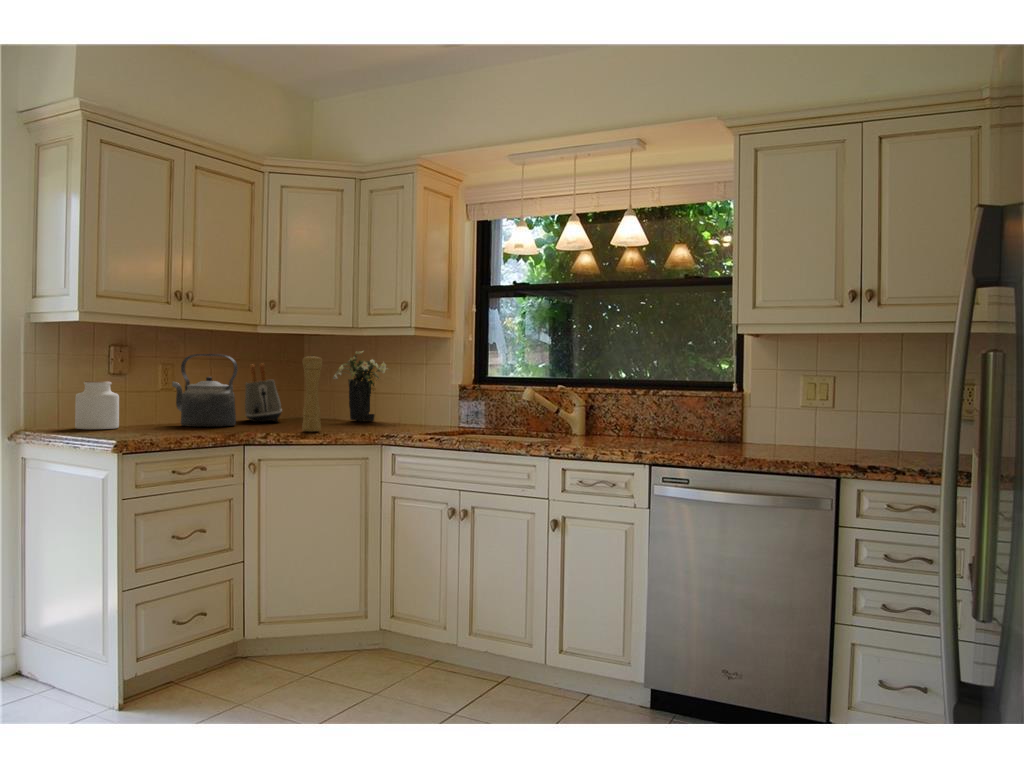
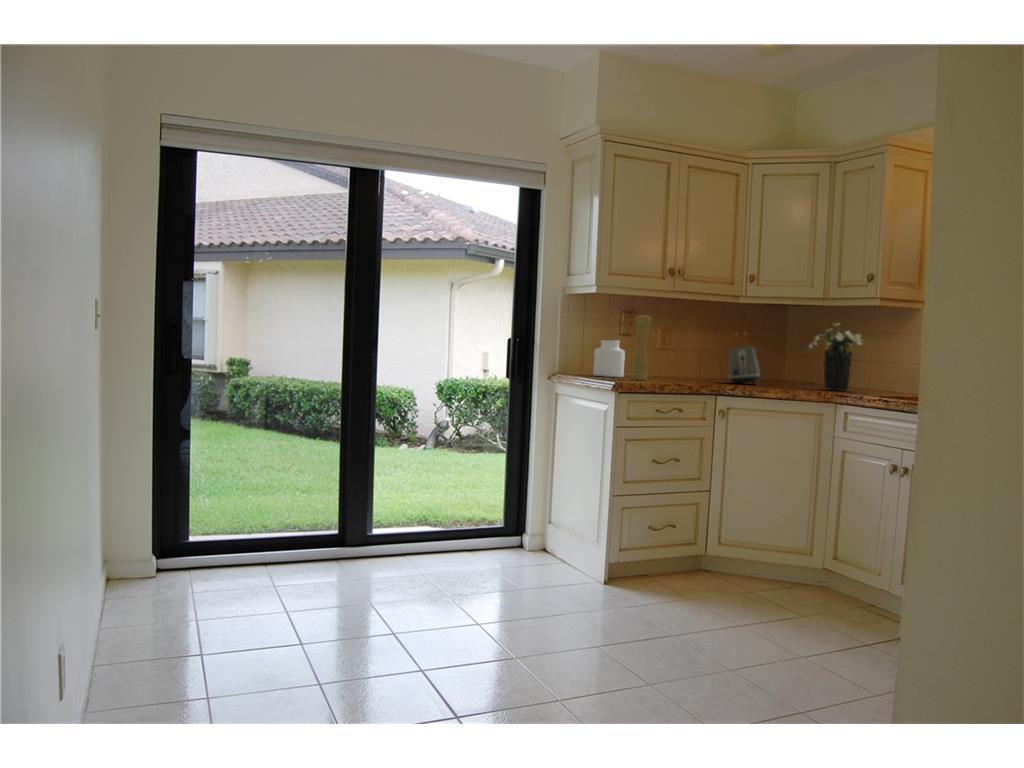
kettle: present [172,354,238,427] -> none [667,321,718,383]
pepper mill: present [302,355,322,432] -> present [632,315,651,380]

